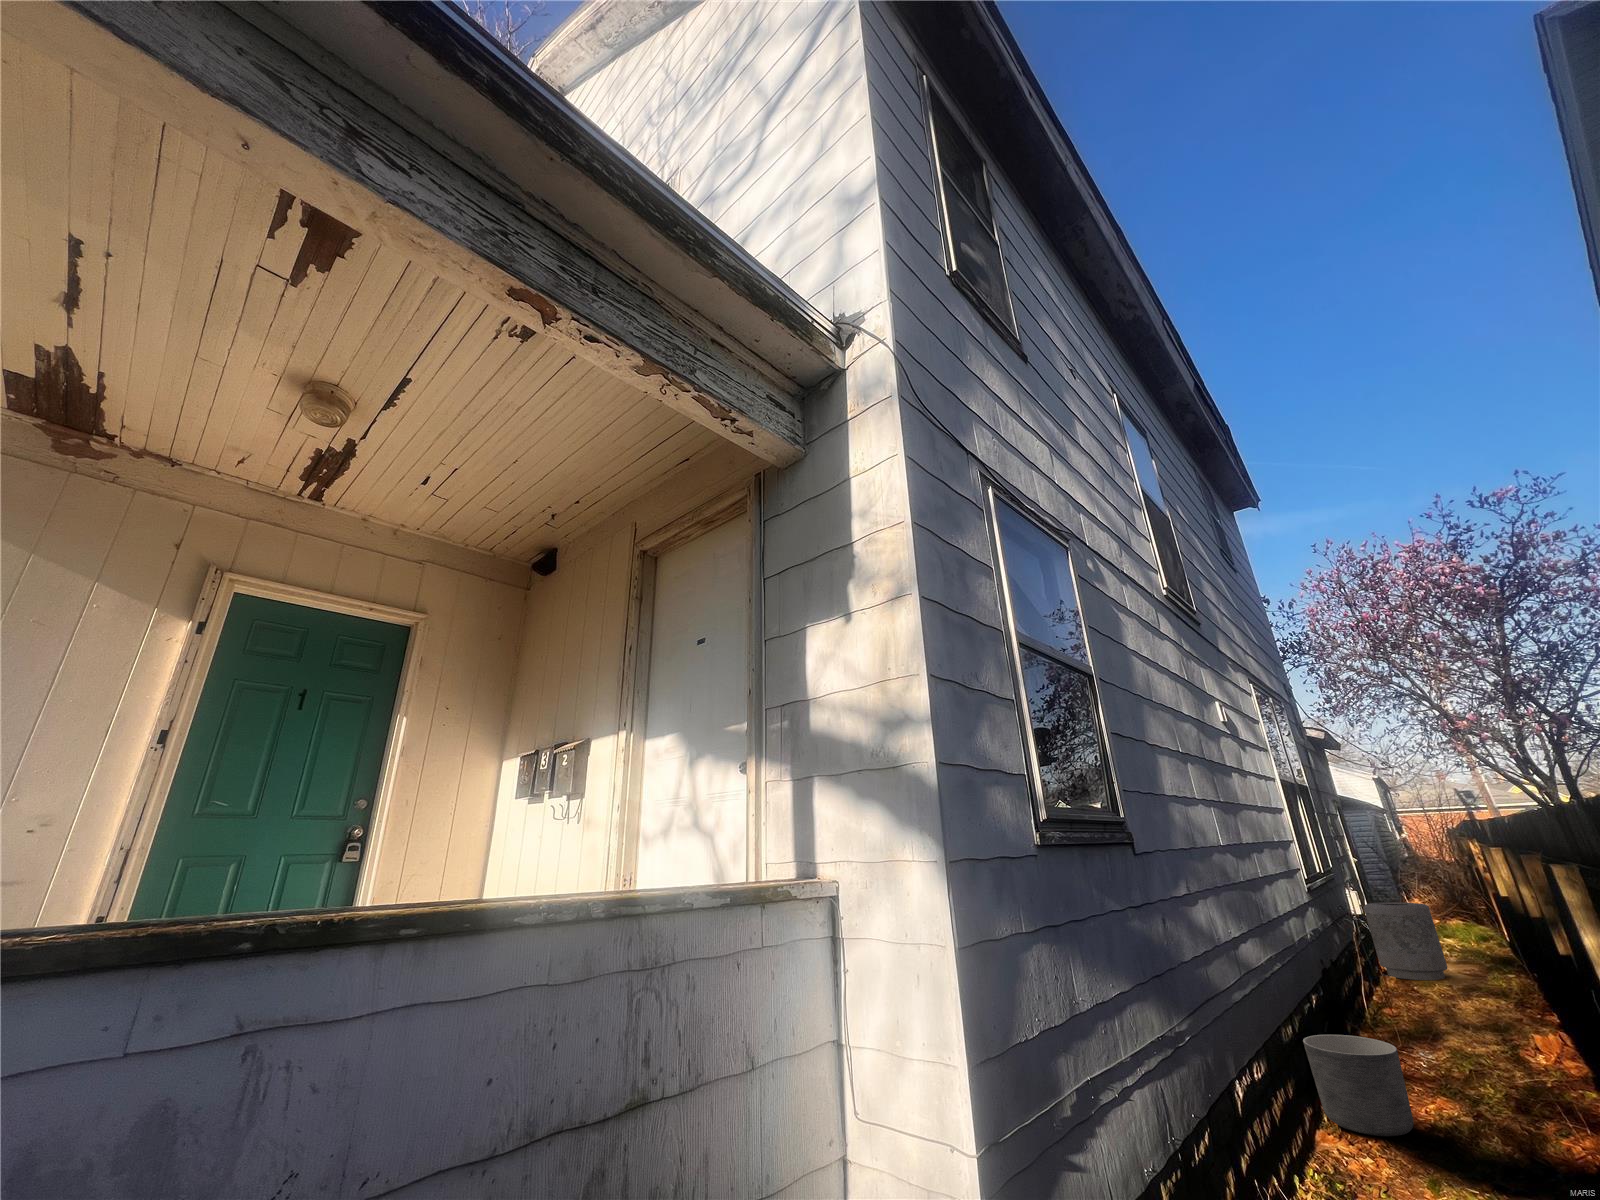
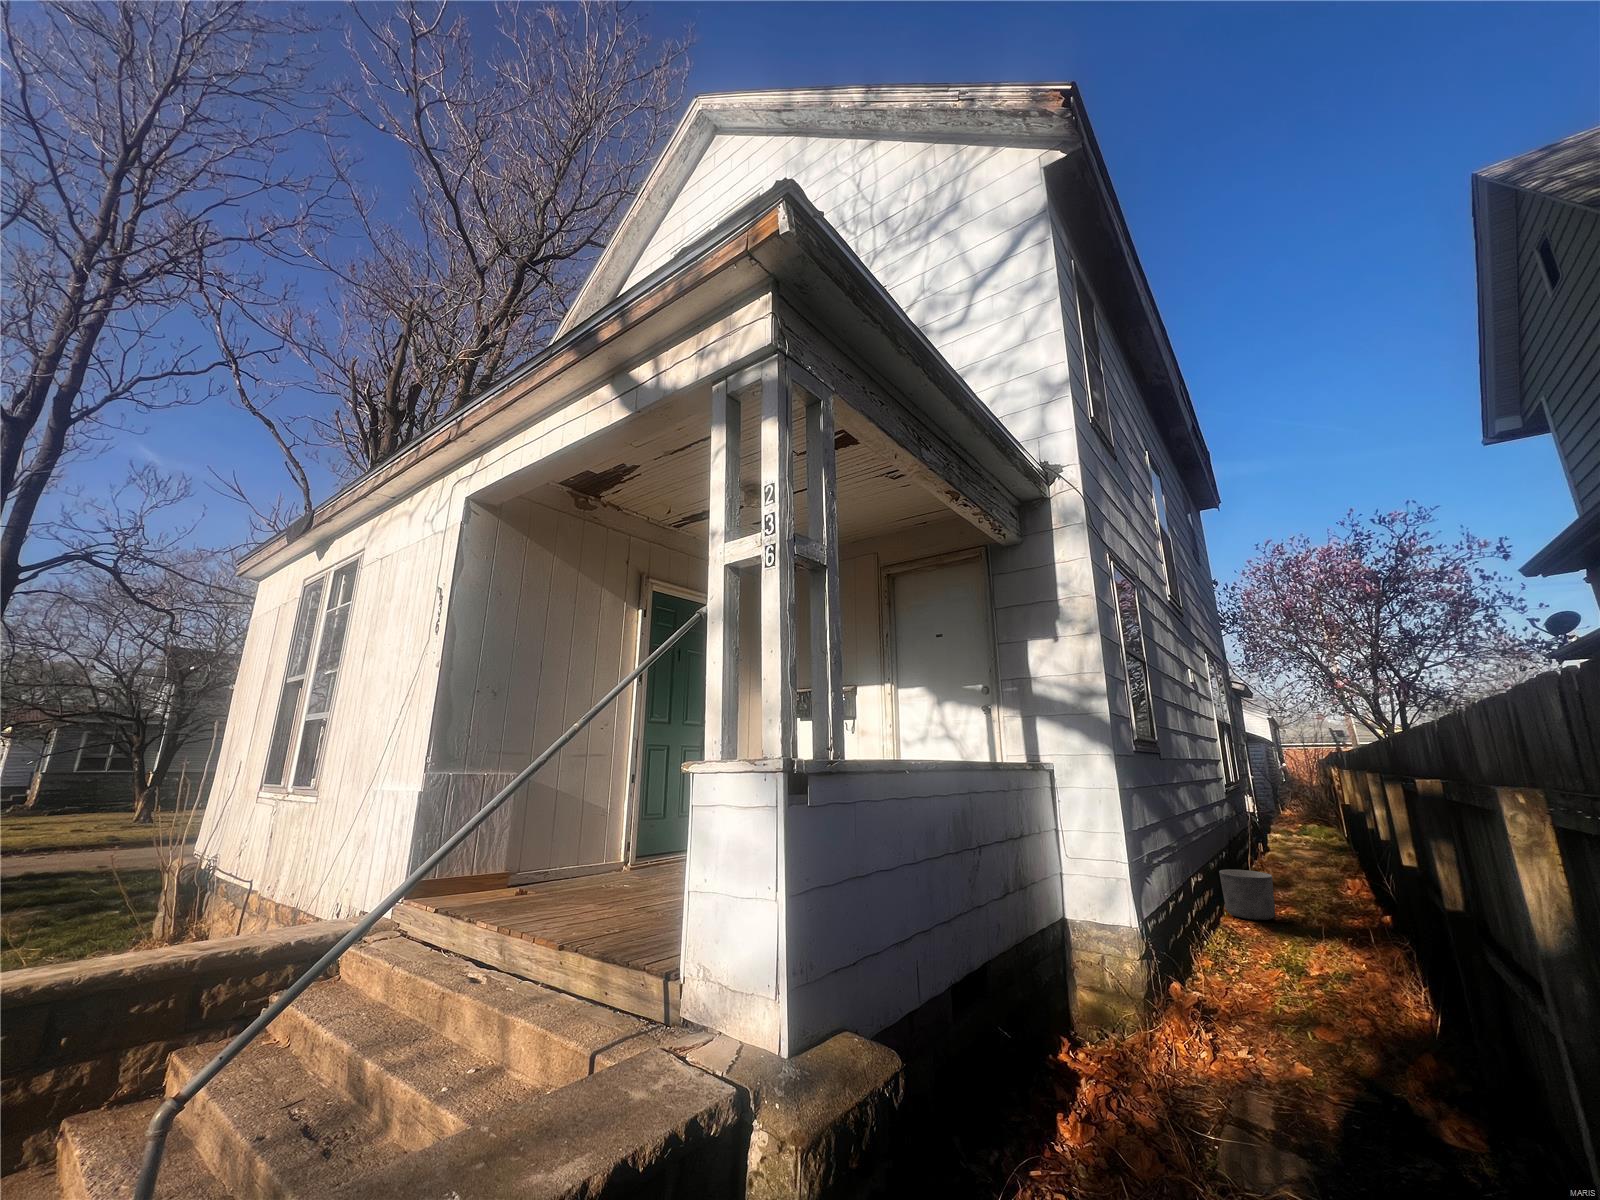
trash can: present [1364,902,1447,980] -> none [1255,806,1304,857]

